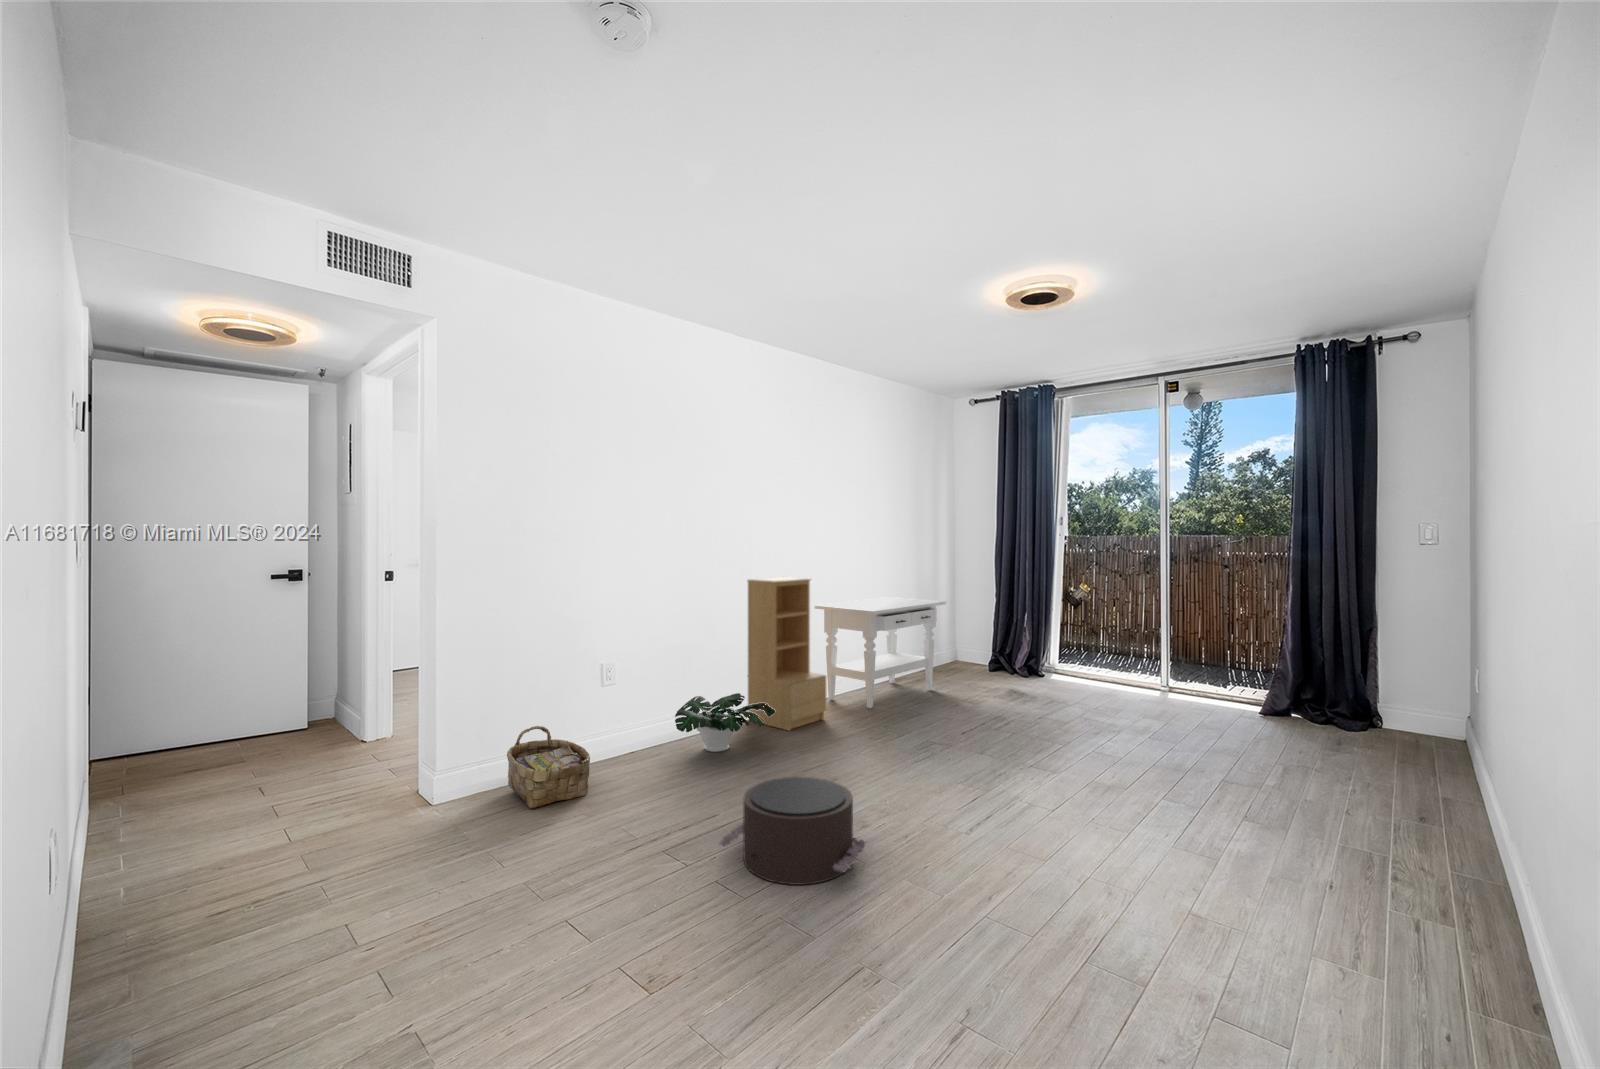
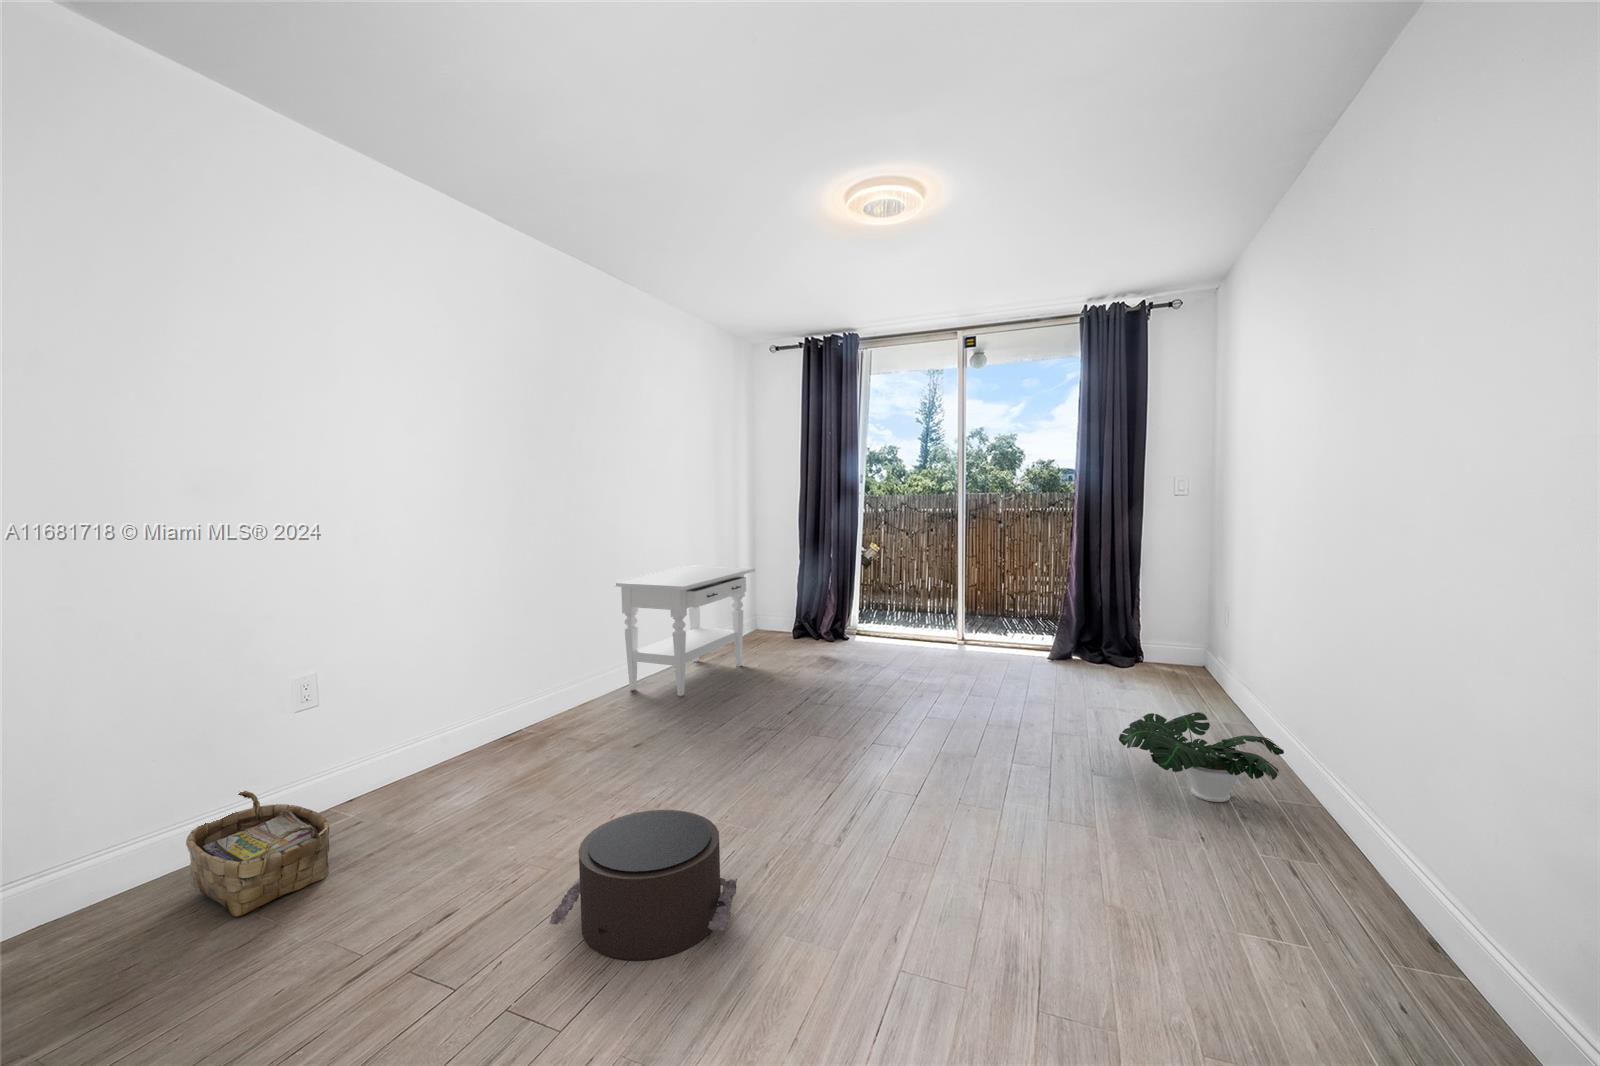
bookshelf: present [747,577,826,730] -> none [529,552,634,738]
potted plant: present [675,693,775,752] -> present [1119,712,1284,802]

